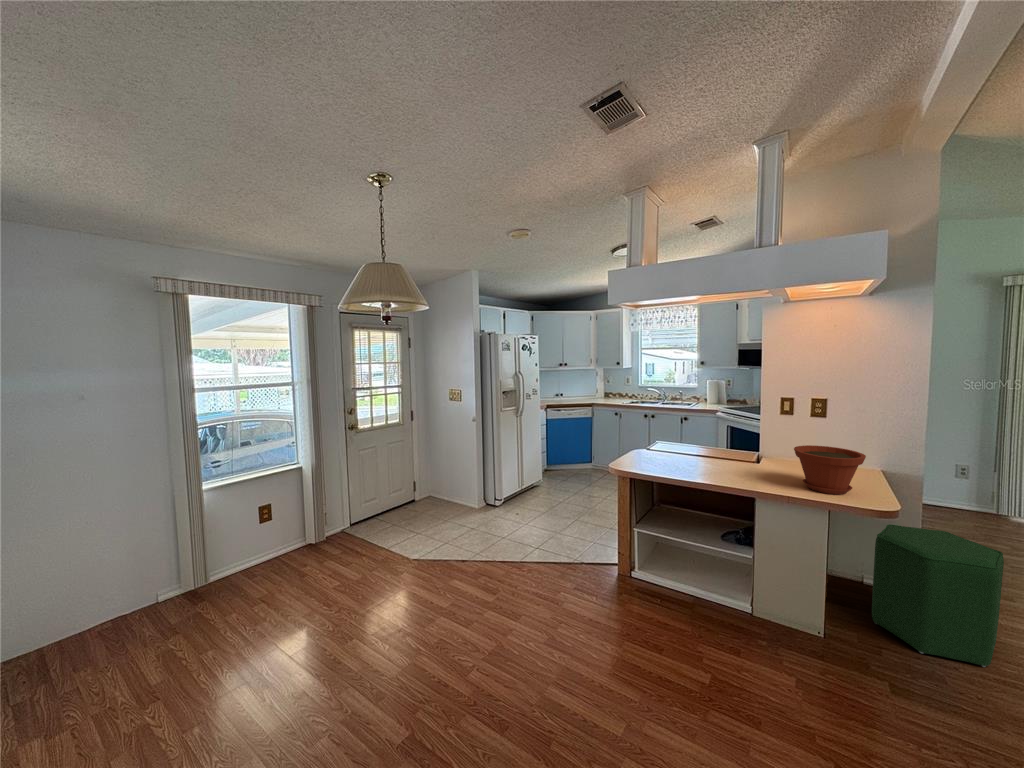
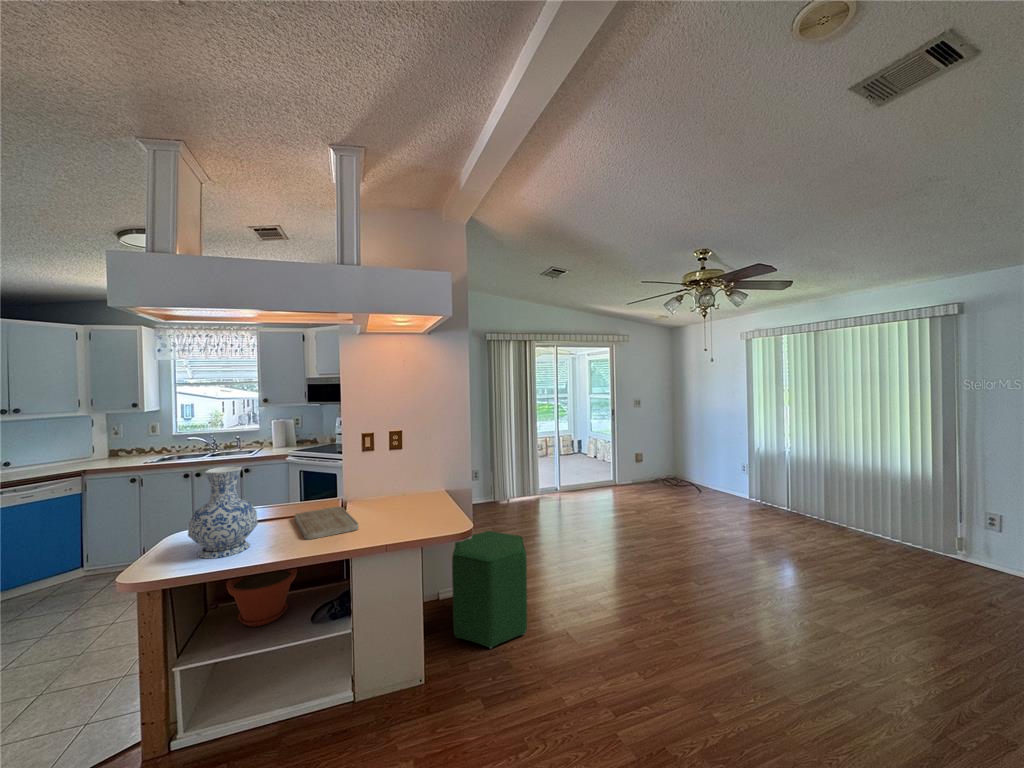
vase: none [643,409,685,469] -> present [188,466,258,559]
plant pot: present [794,445,866,494] -> present [226,569,297,626]
cutting board: none [713,455,765,478] -> present [295,507,359,540]

